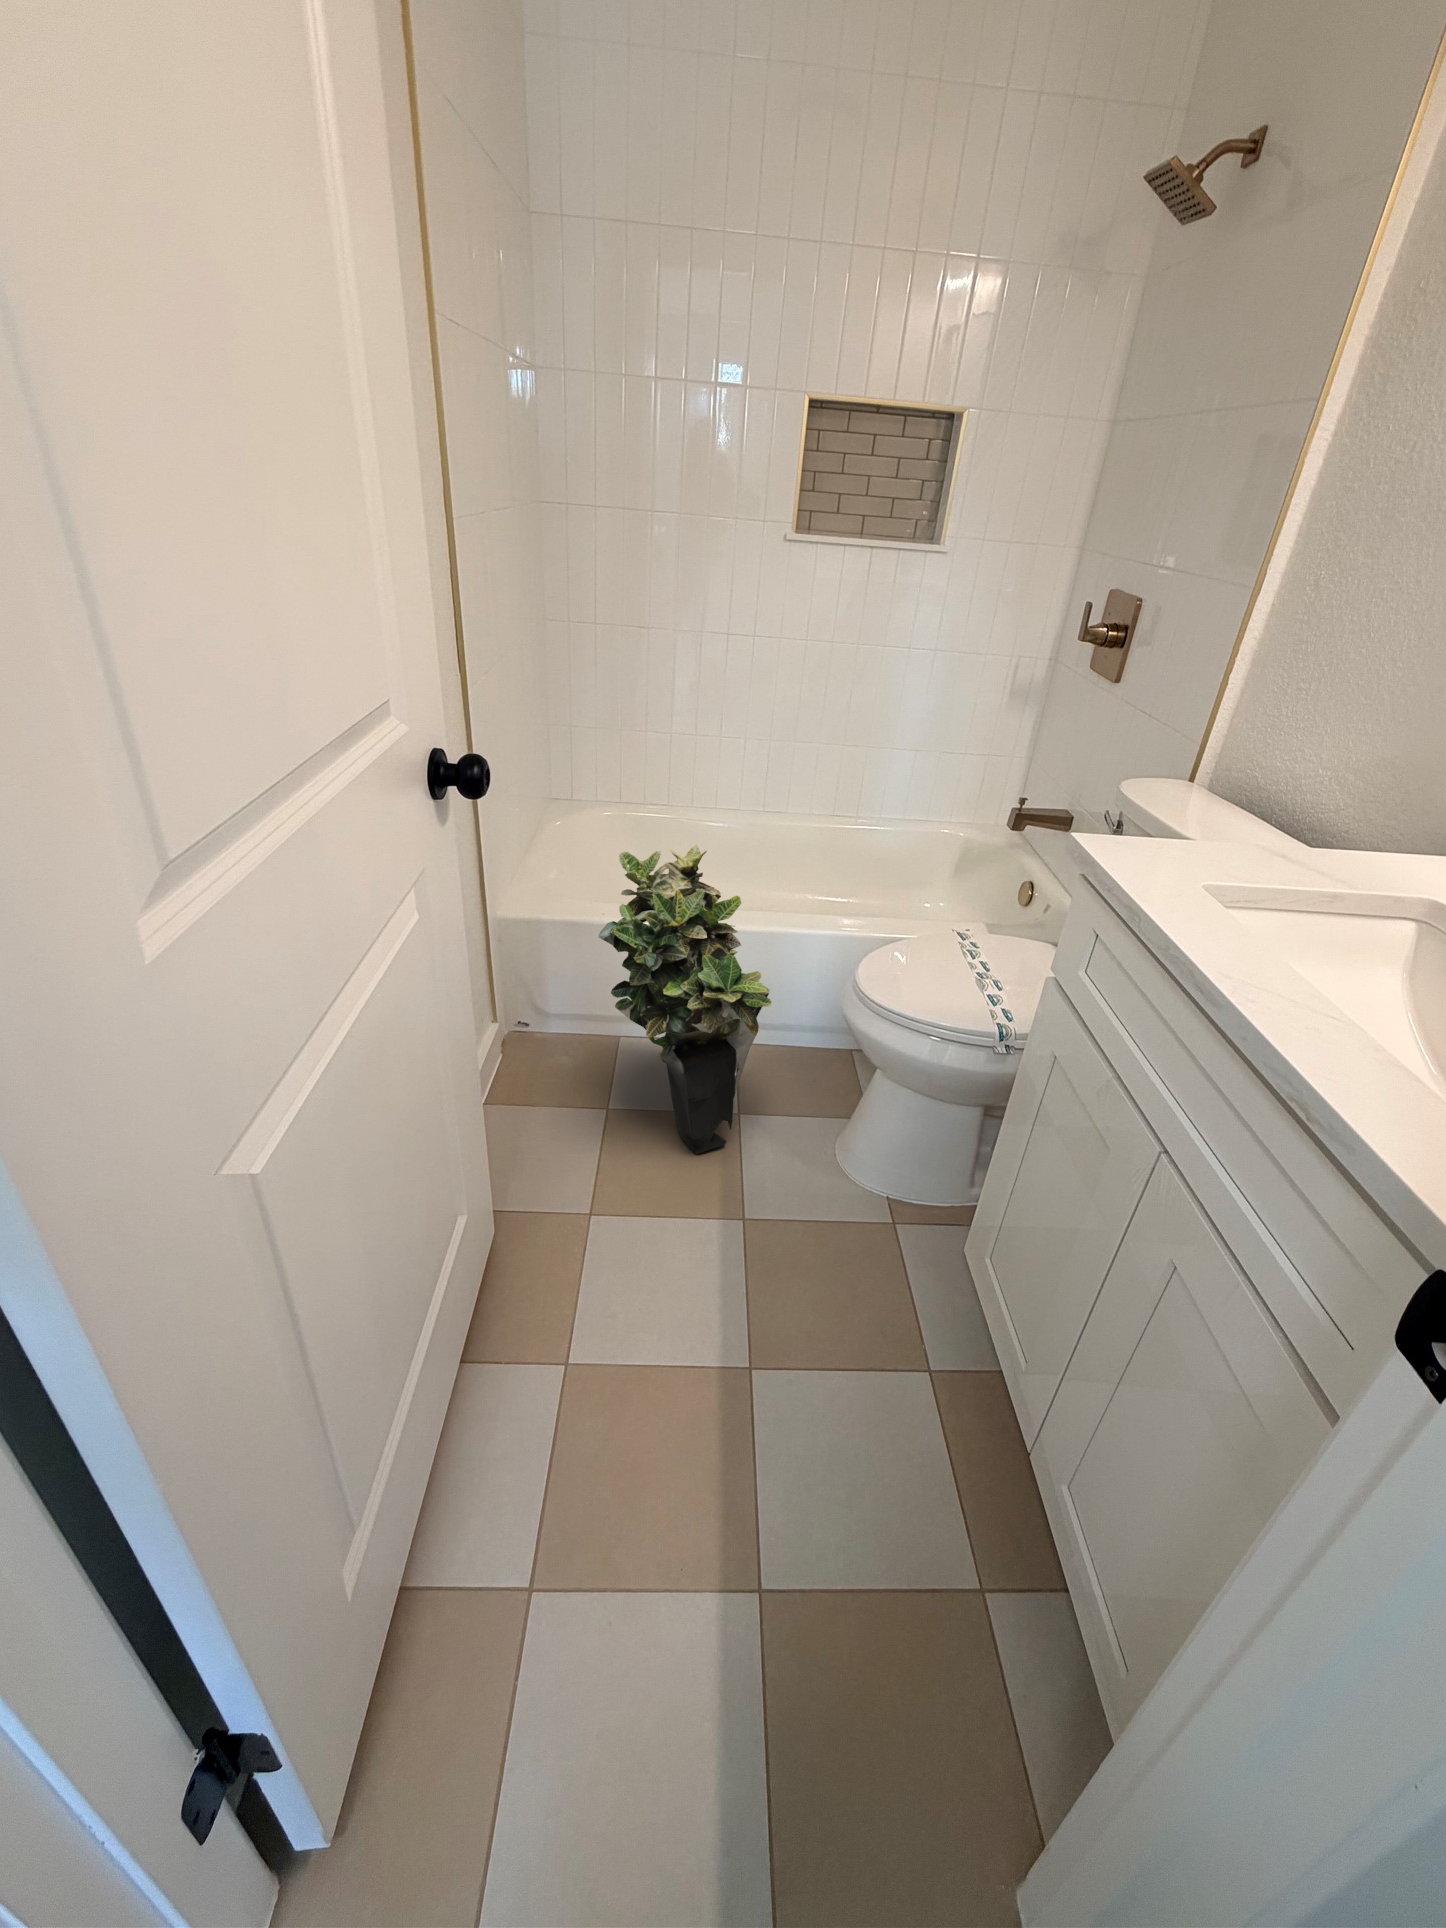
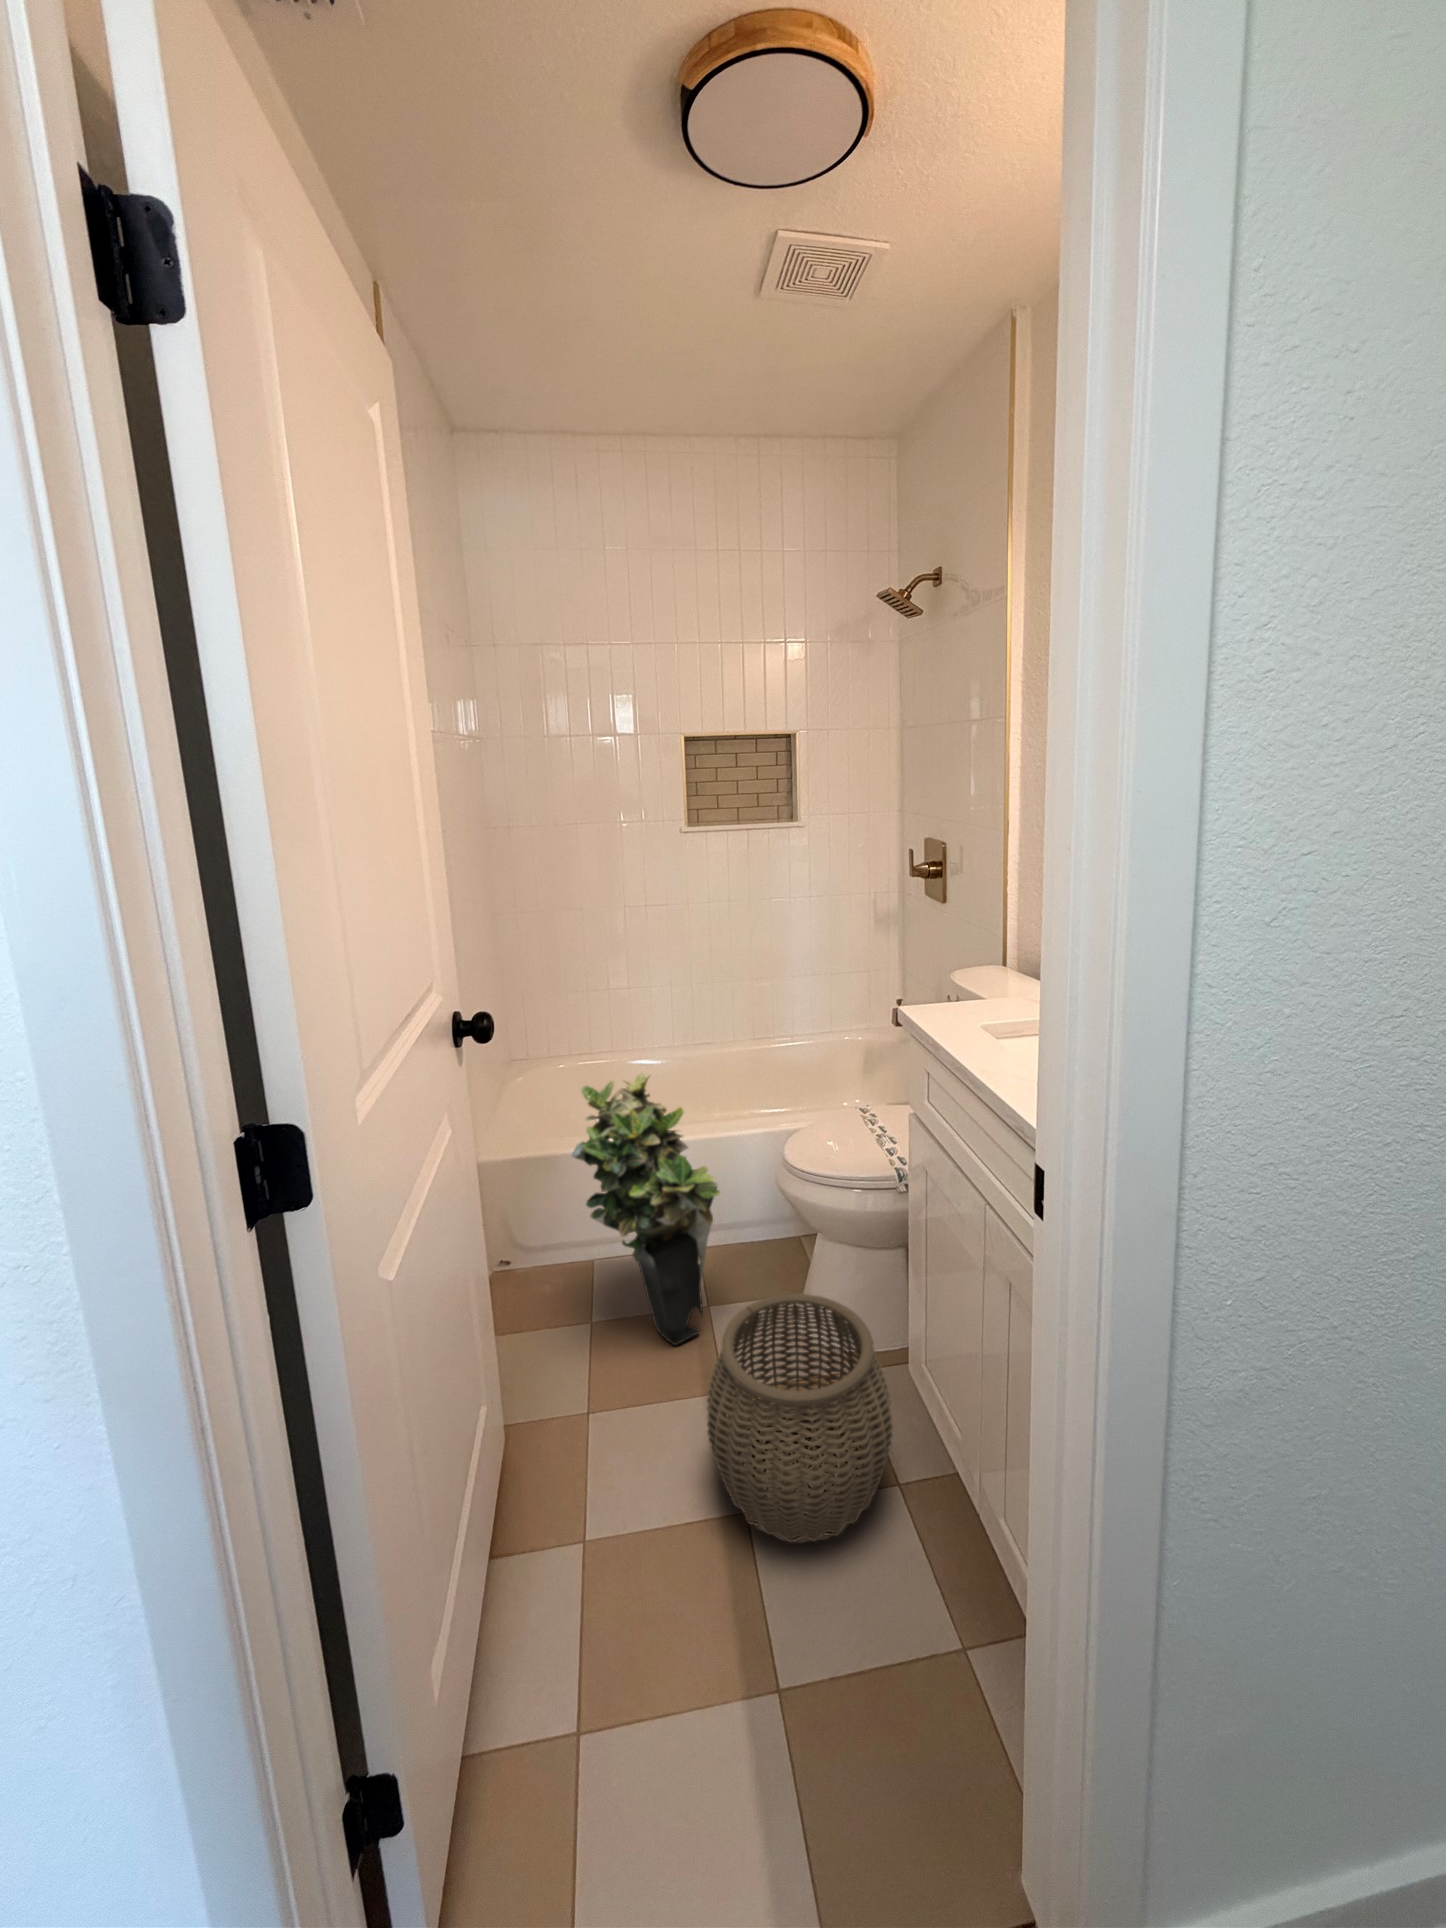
woven basket: none [718,1147,942,1421] -> present [707,1294,893,1542]

